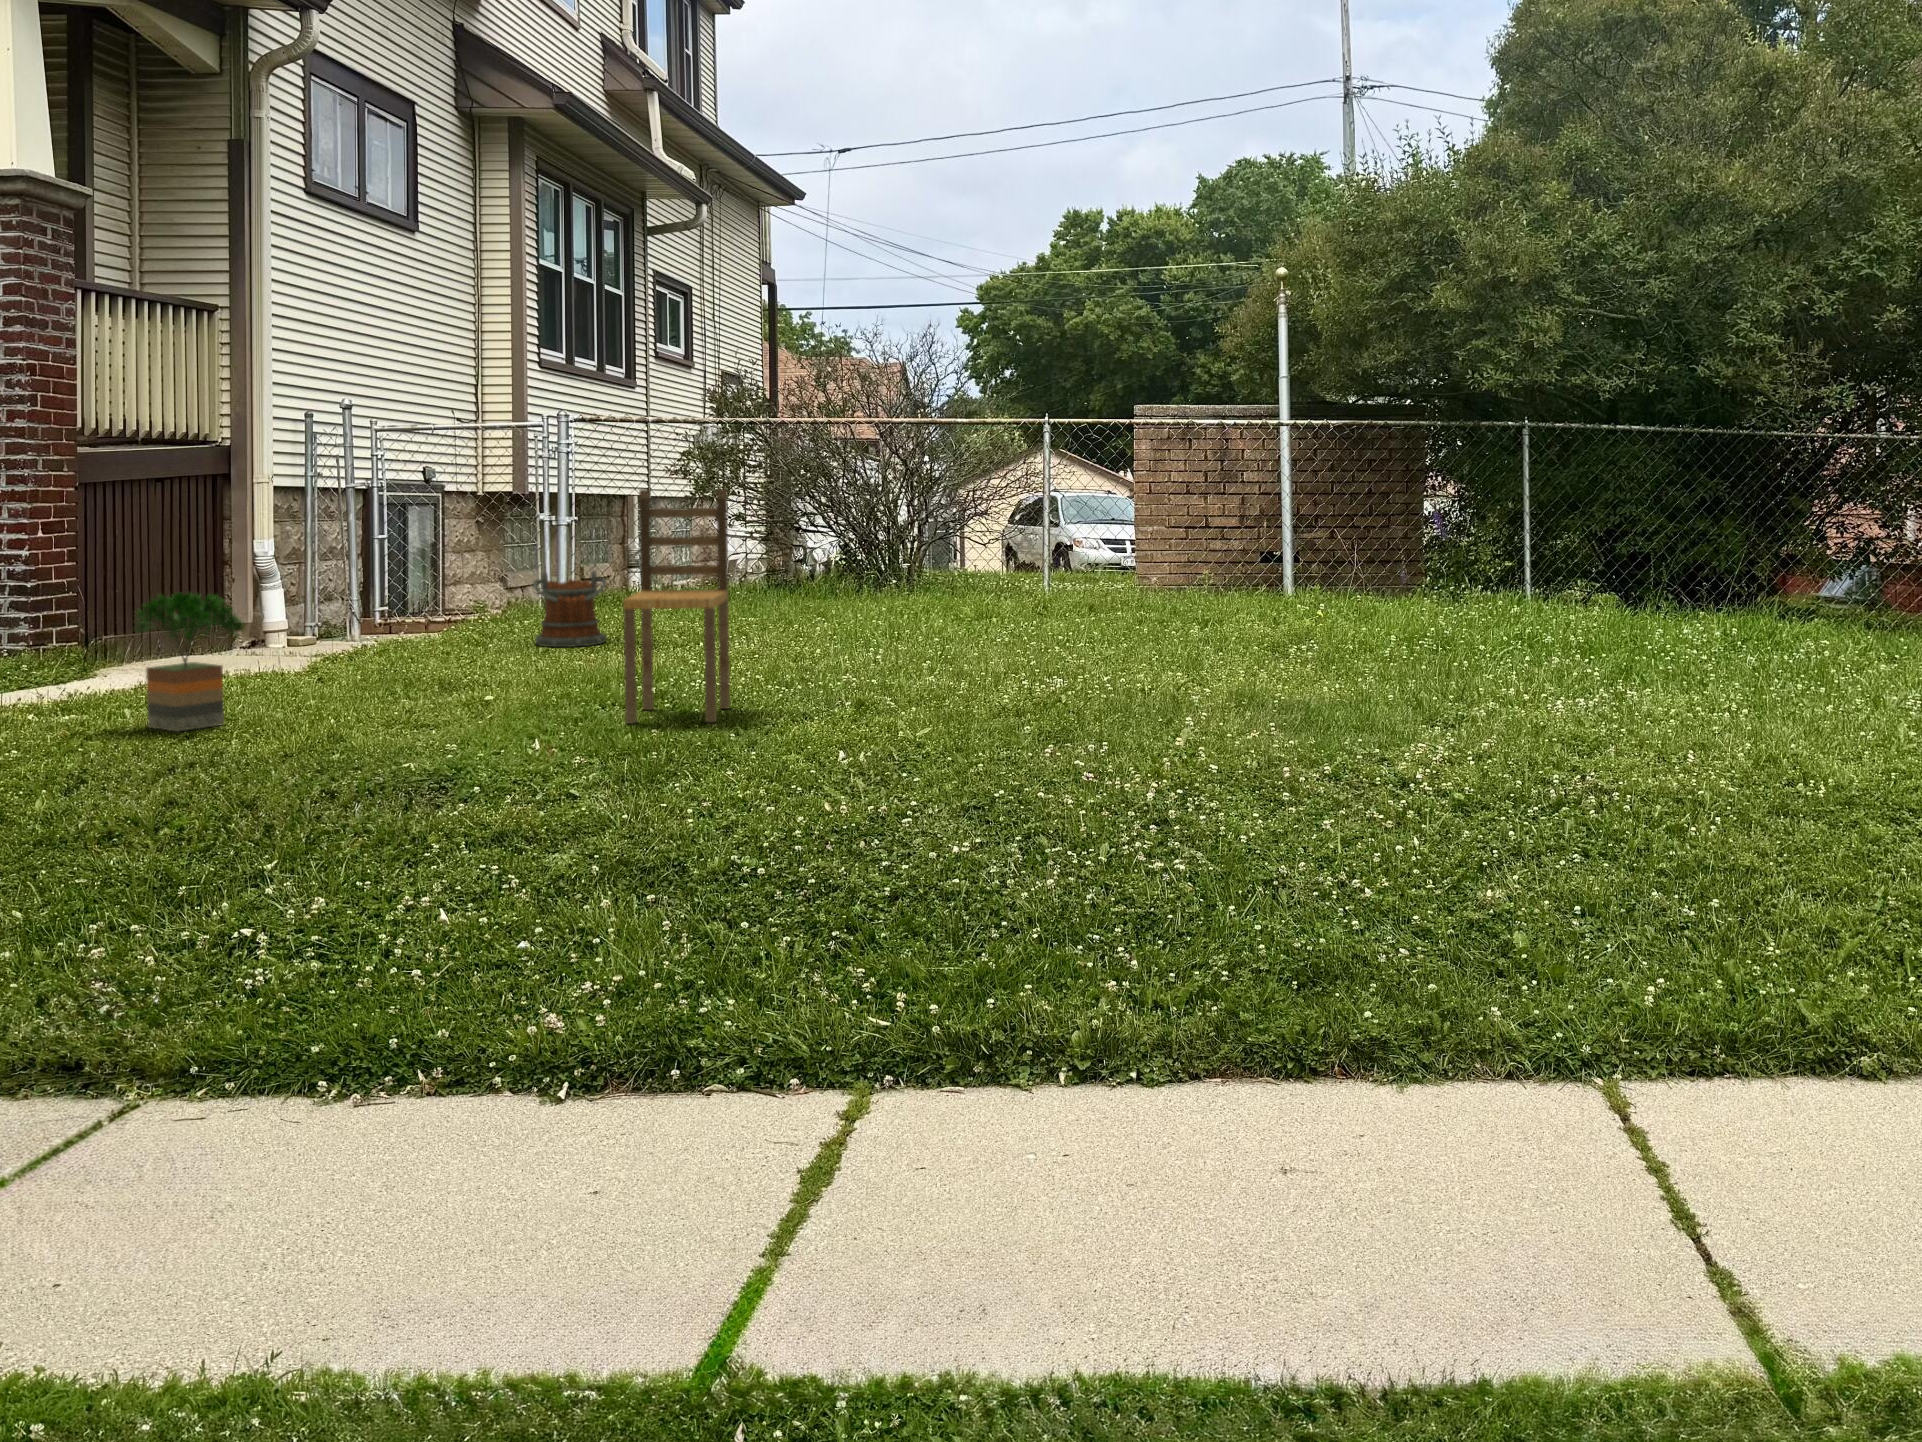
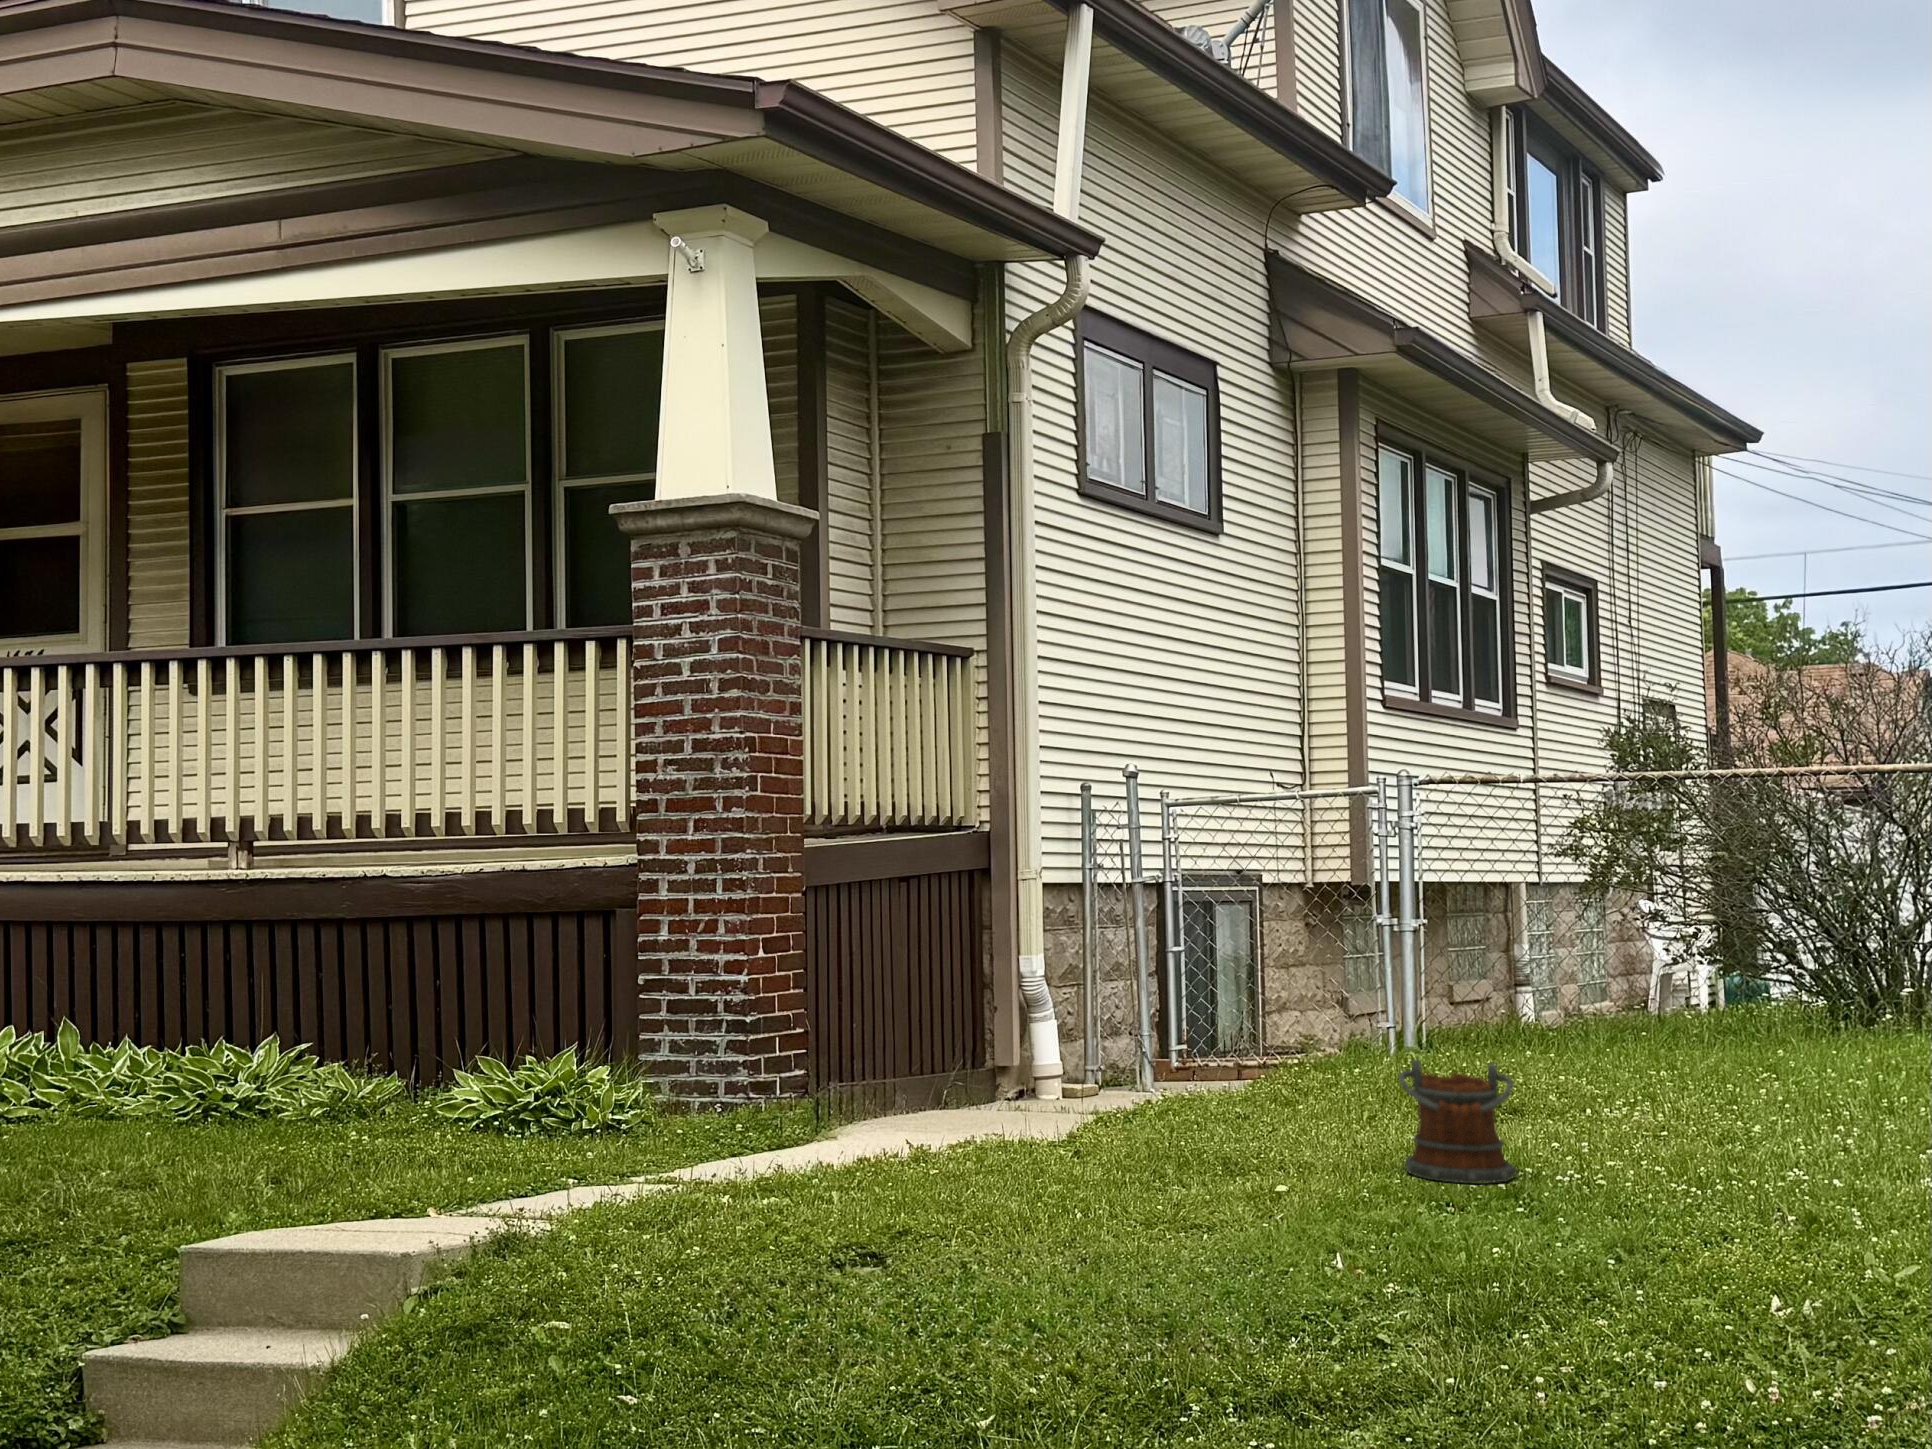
chair: present [623,489,730,723] -> none [1557,981,1750,1402]
potted tree: present [136,593,243,732] -> none [849,1090,997,1298]

